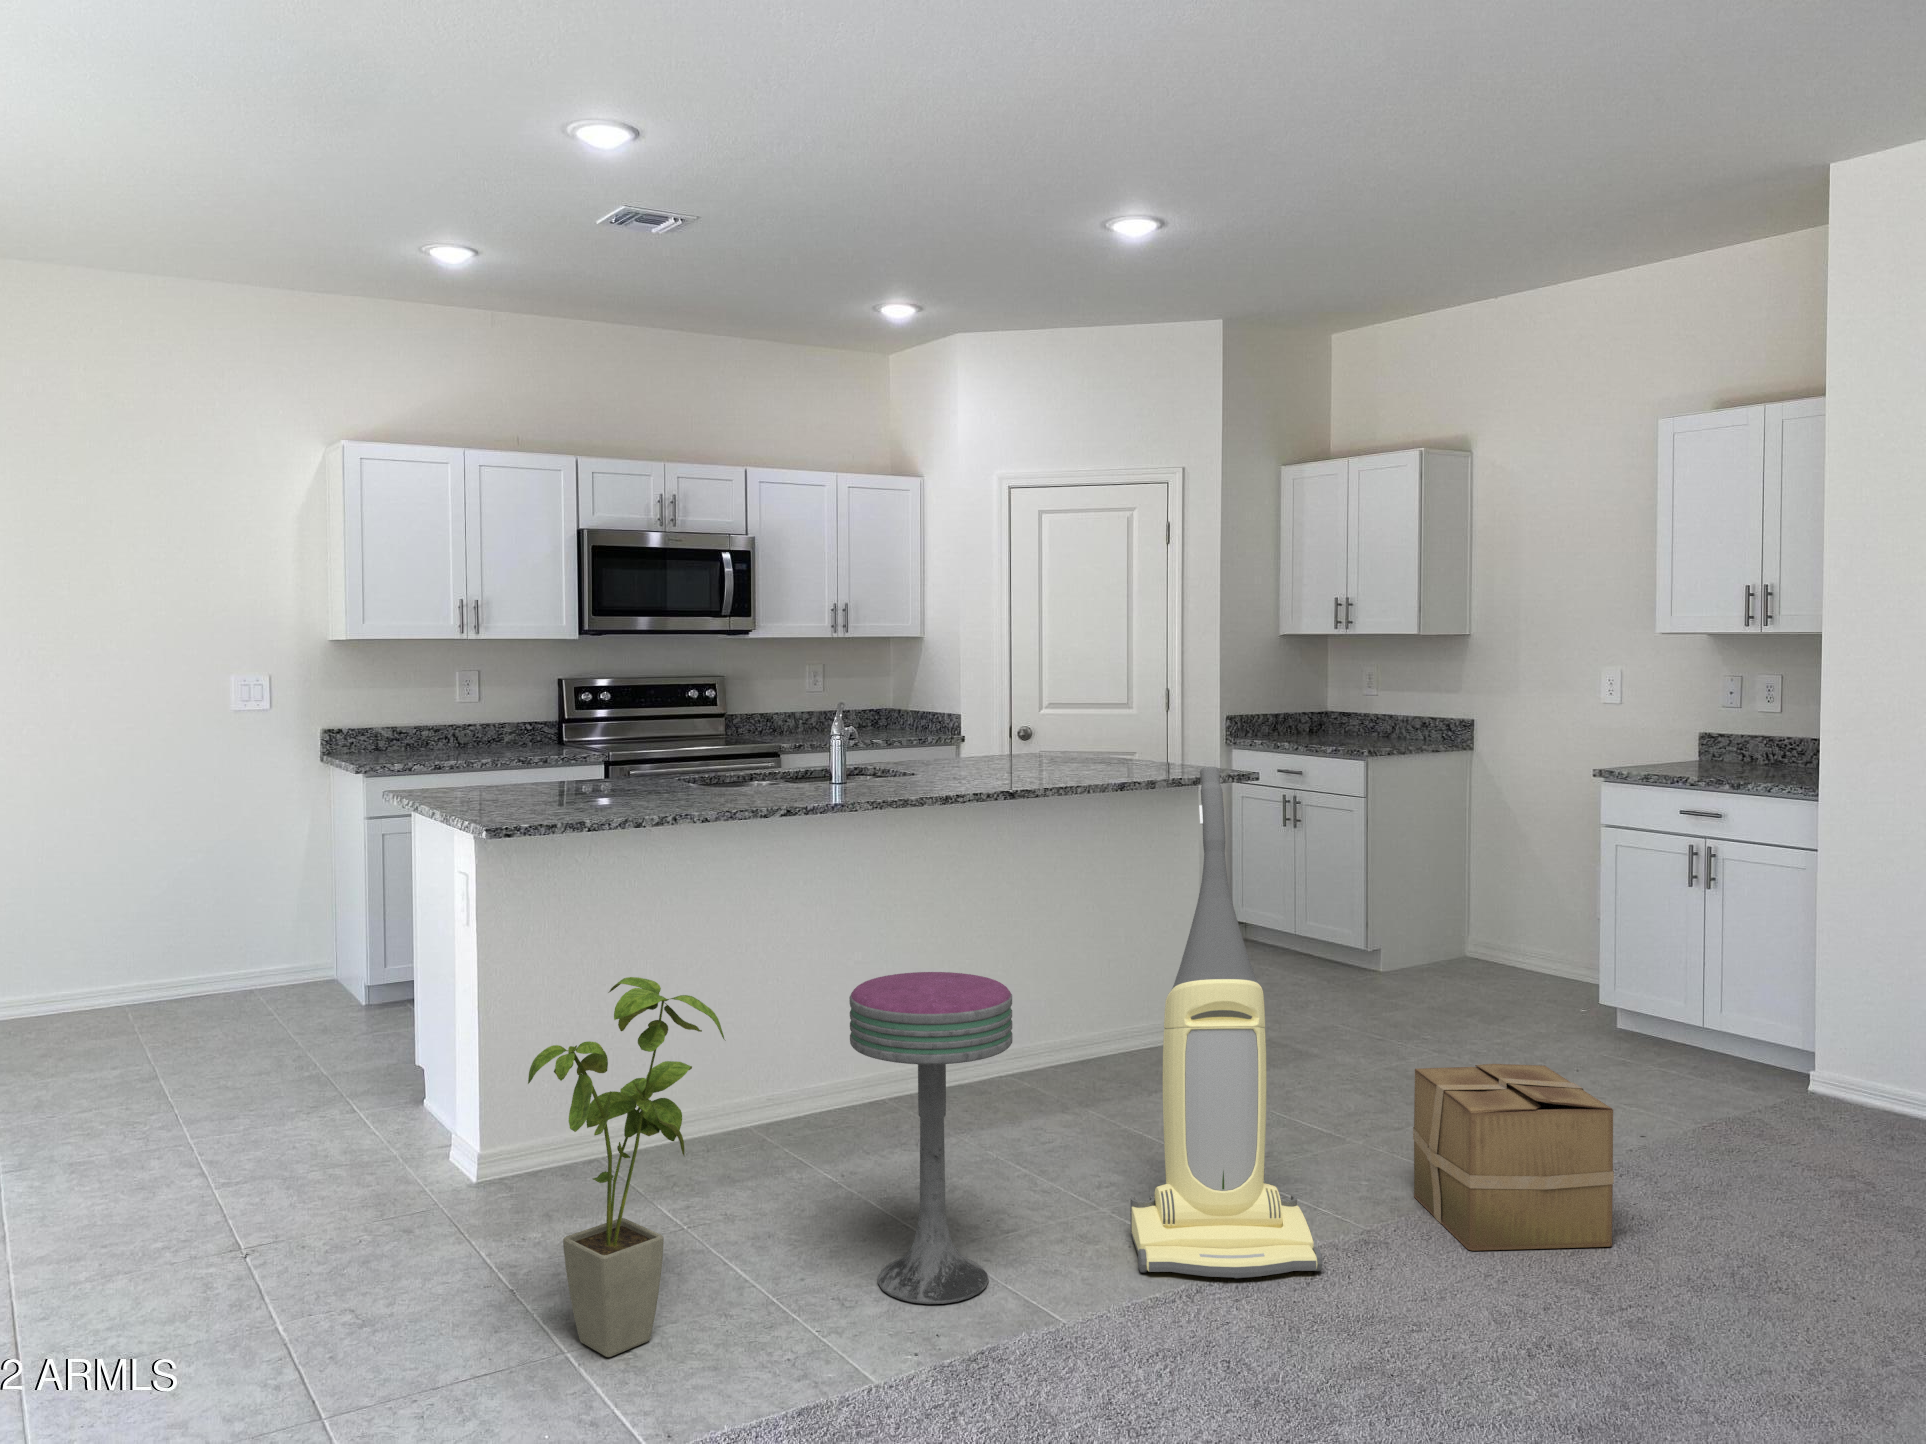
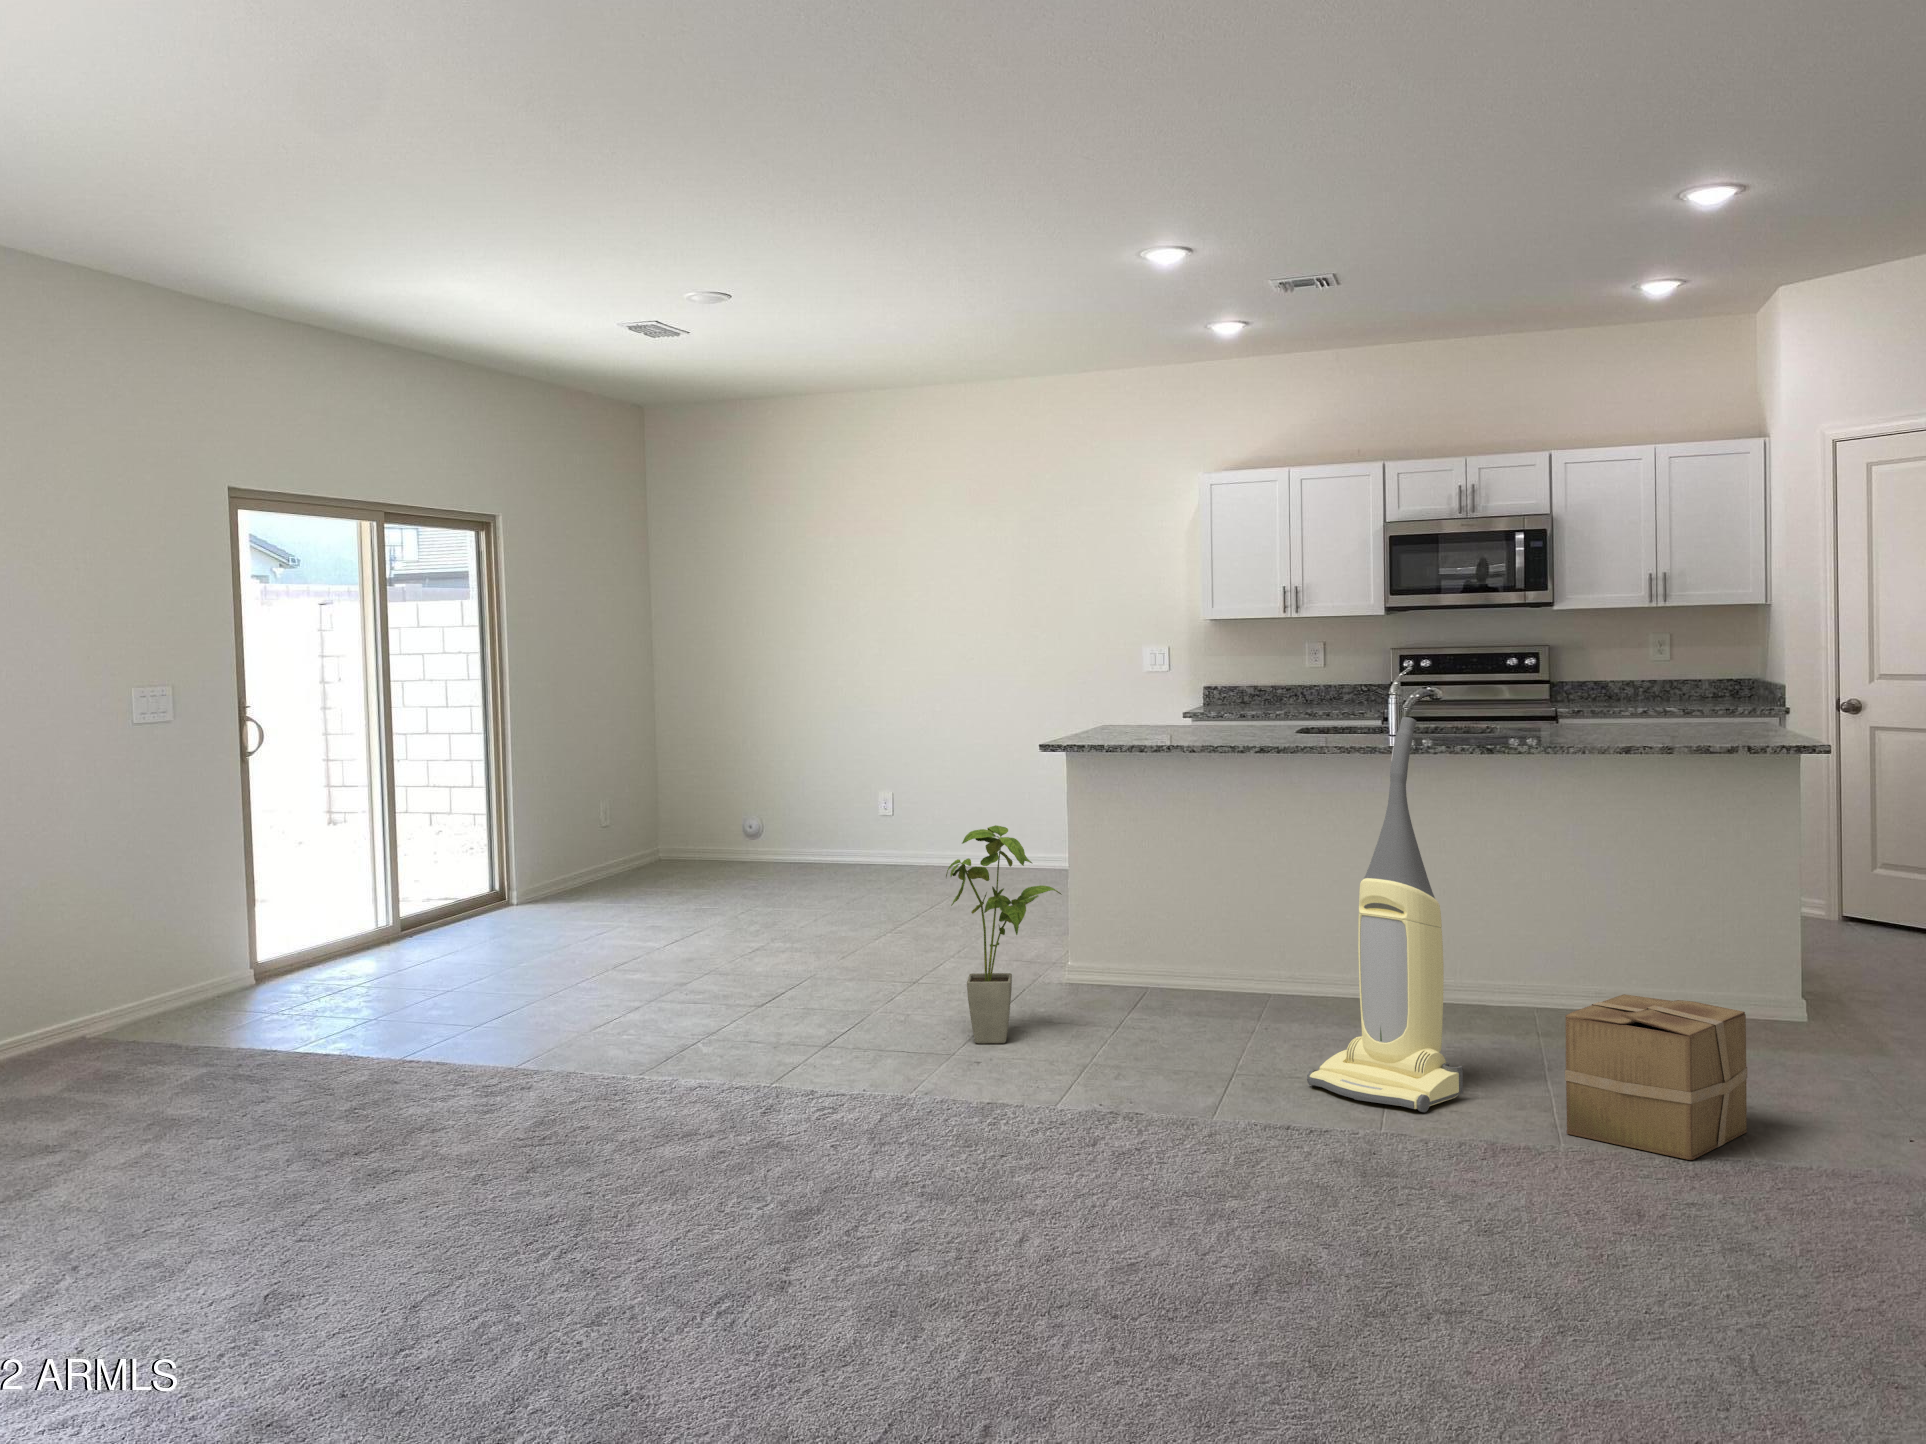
bar stool: present [849,972,1012,1304] -> none [1128,853,1241,1069]

